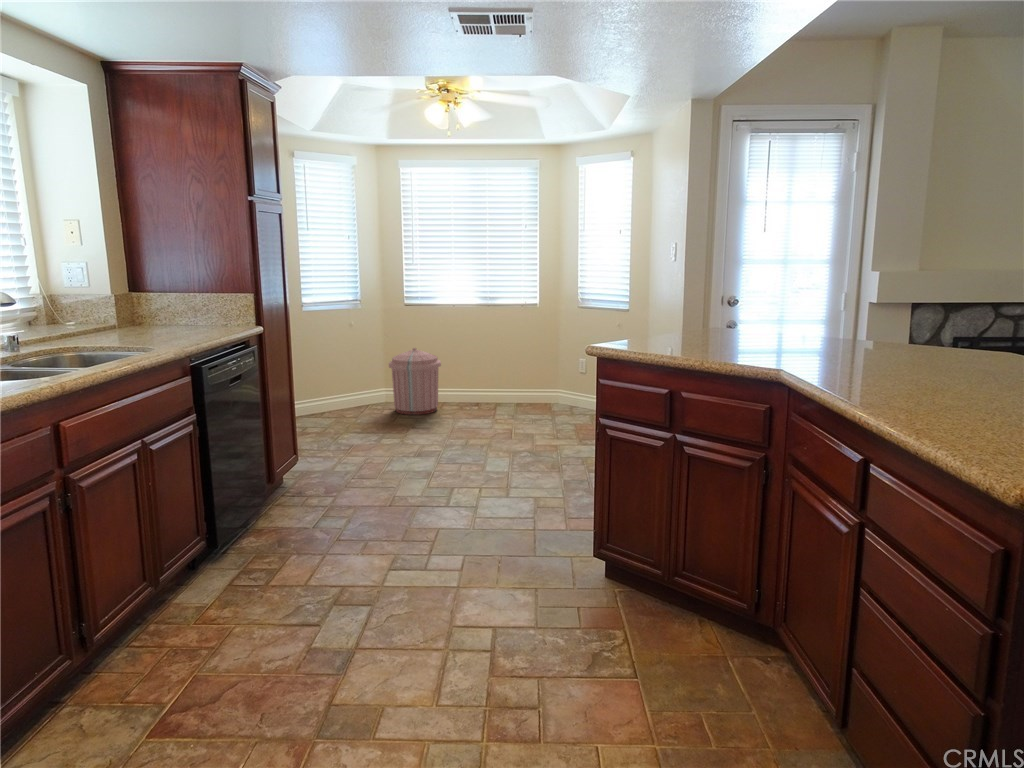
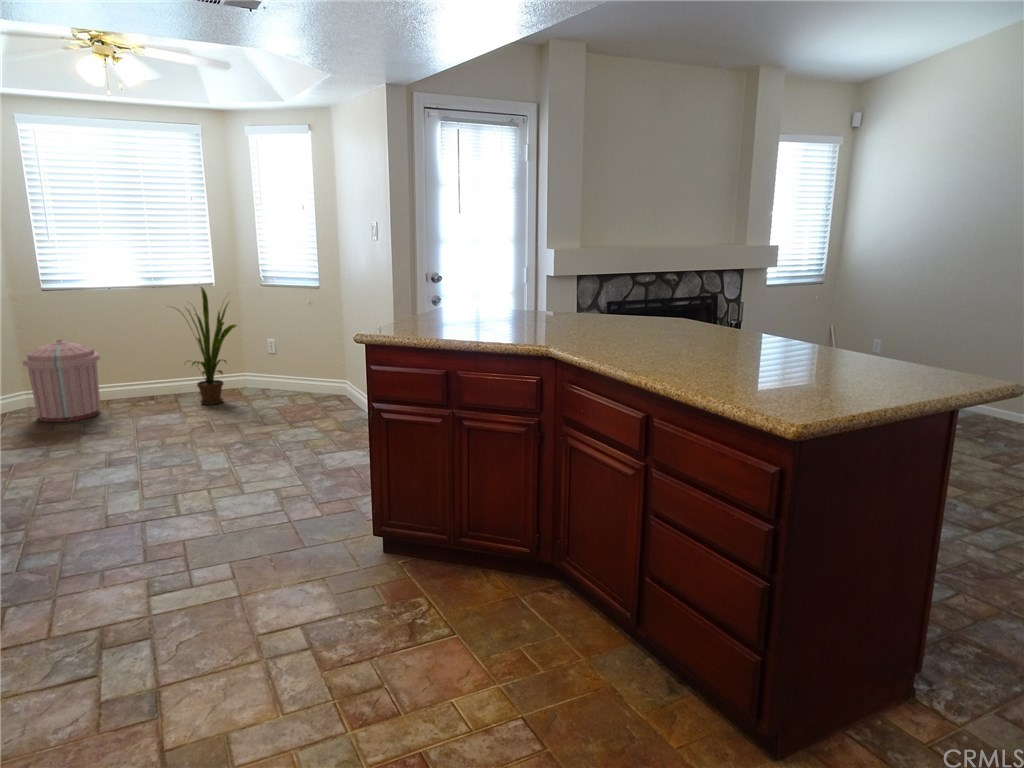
house plant: none [491,308,549,414] -> present [182,287,236,405]

